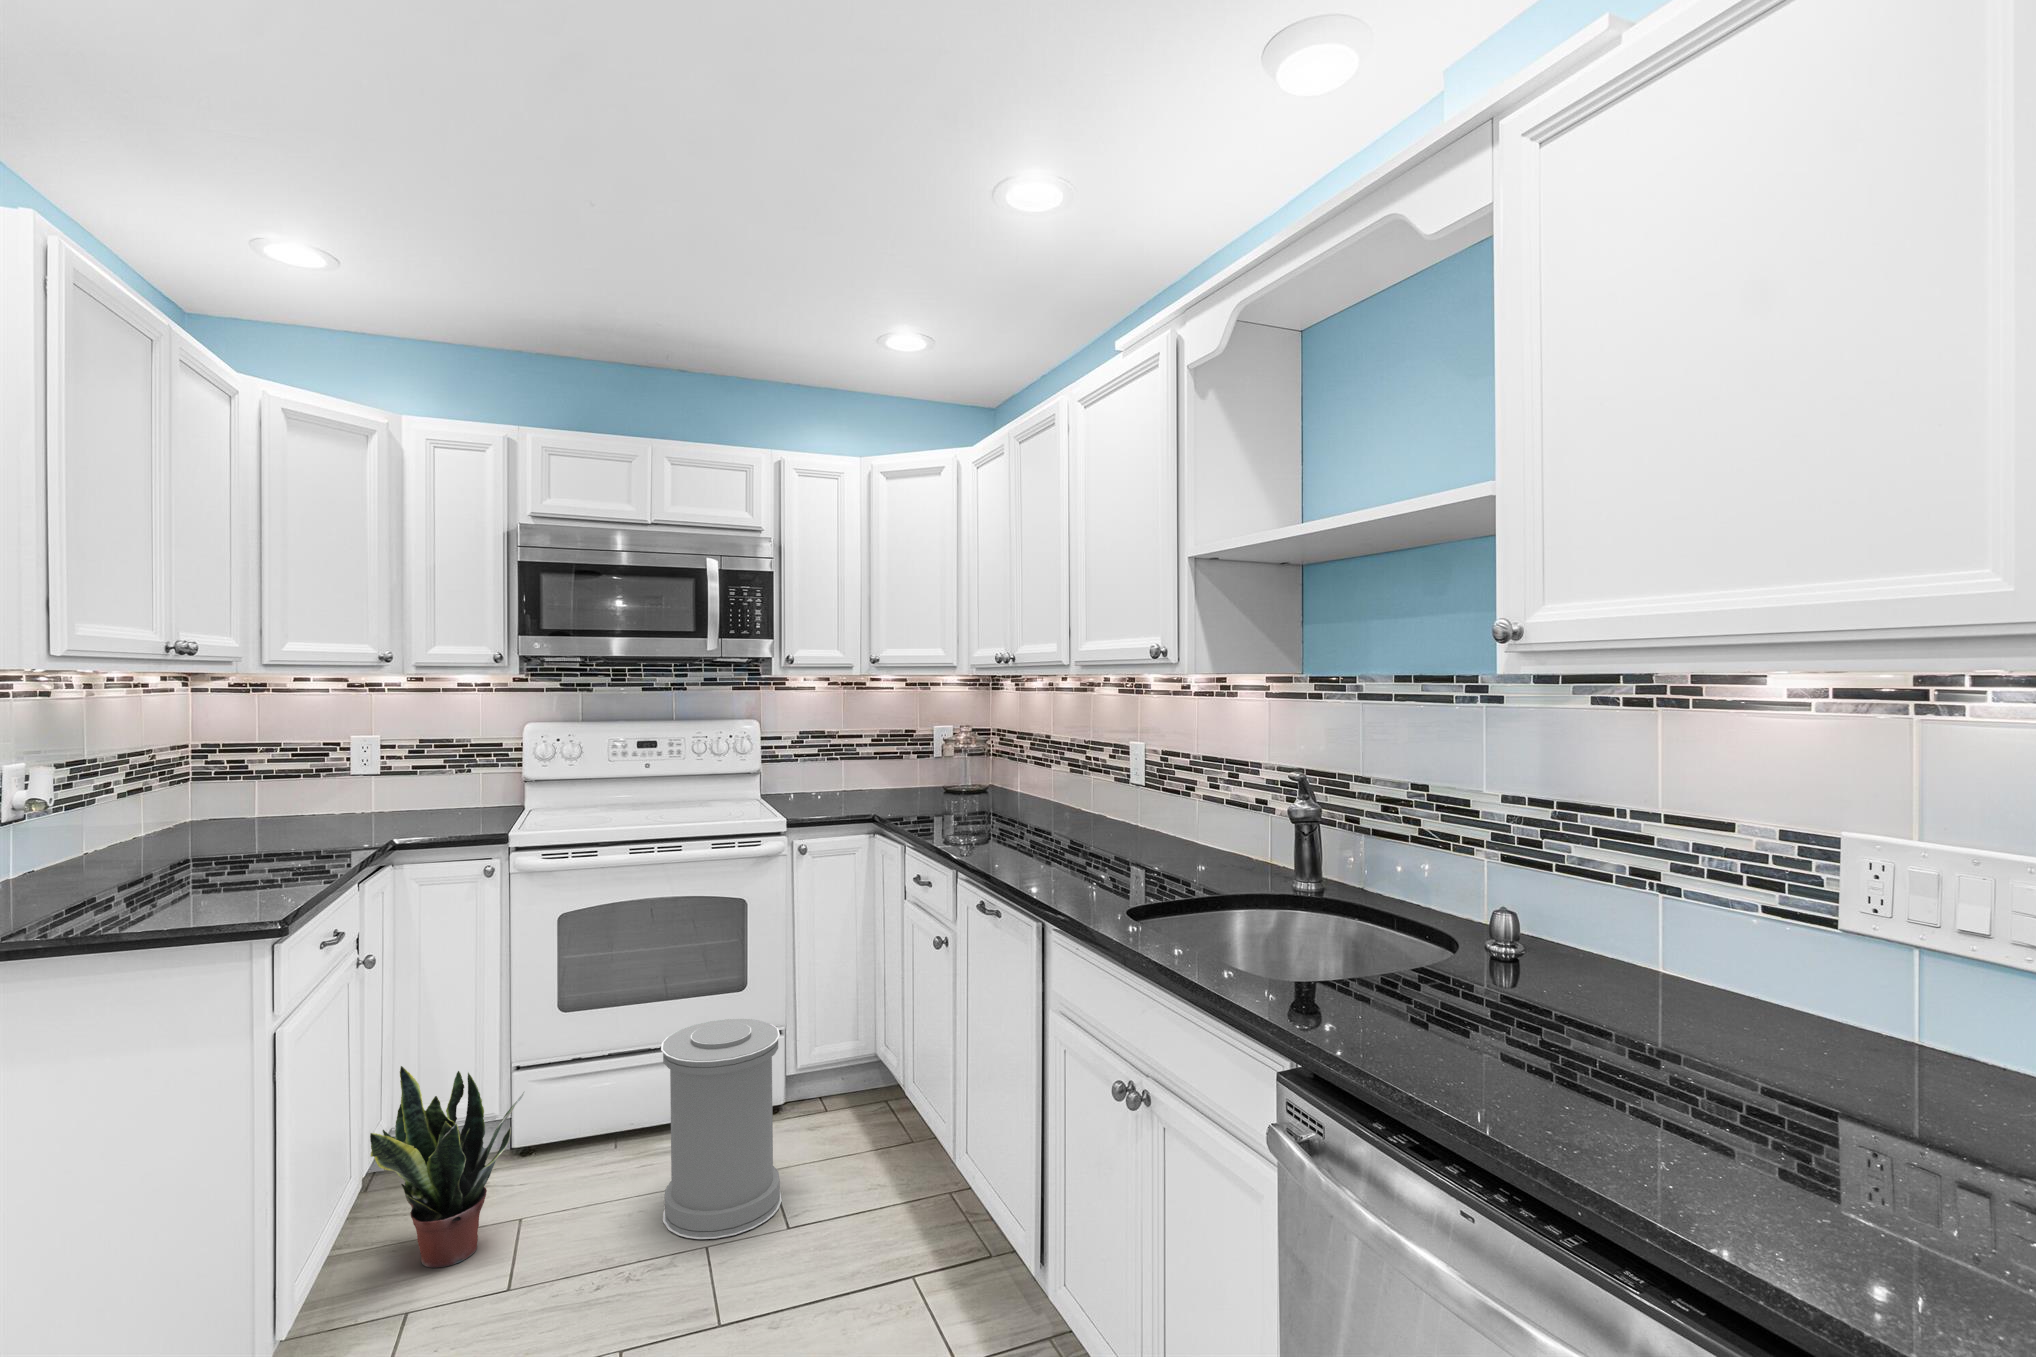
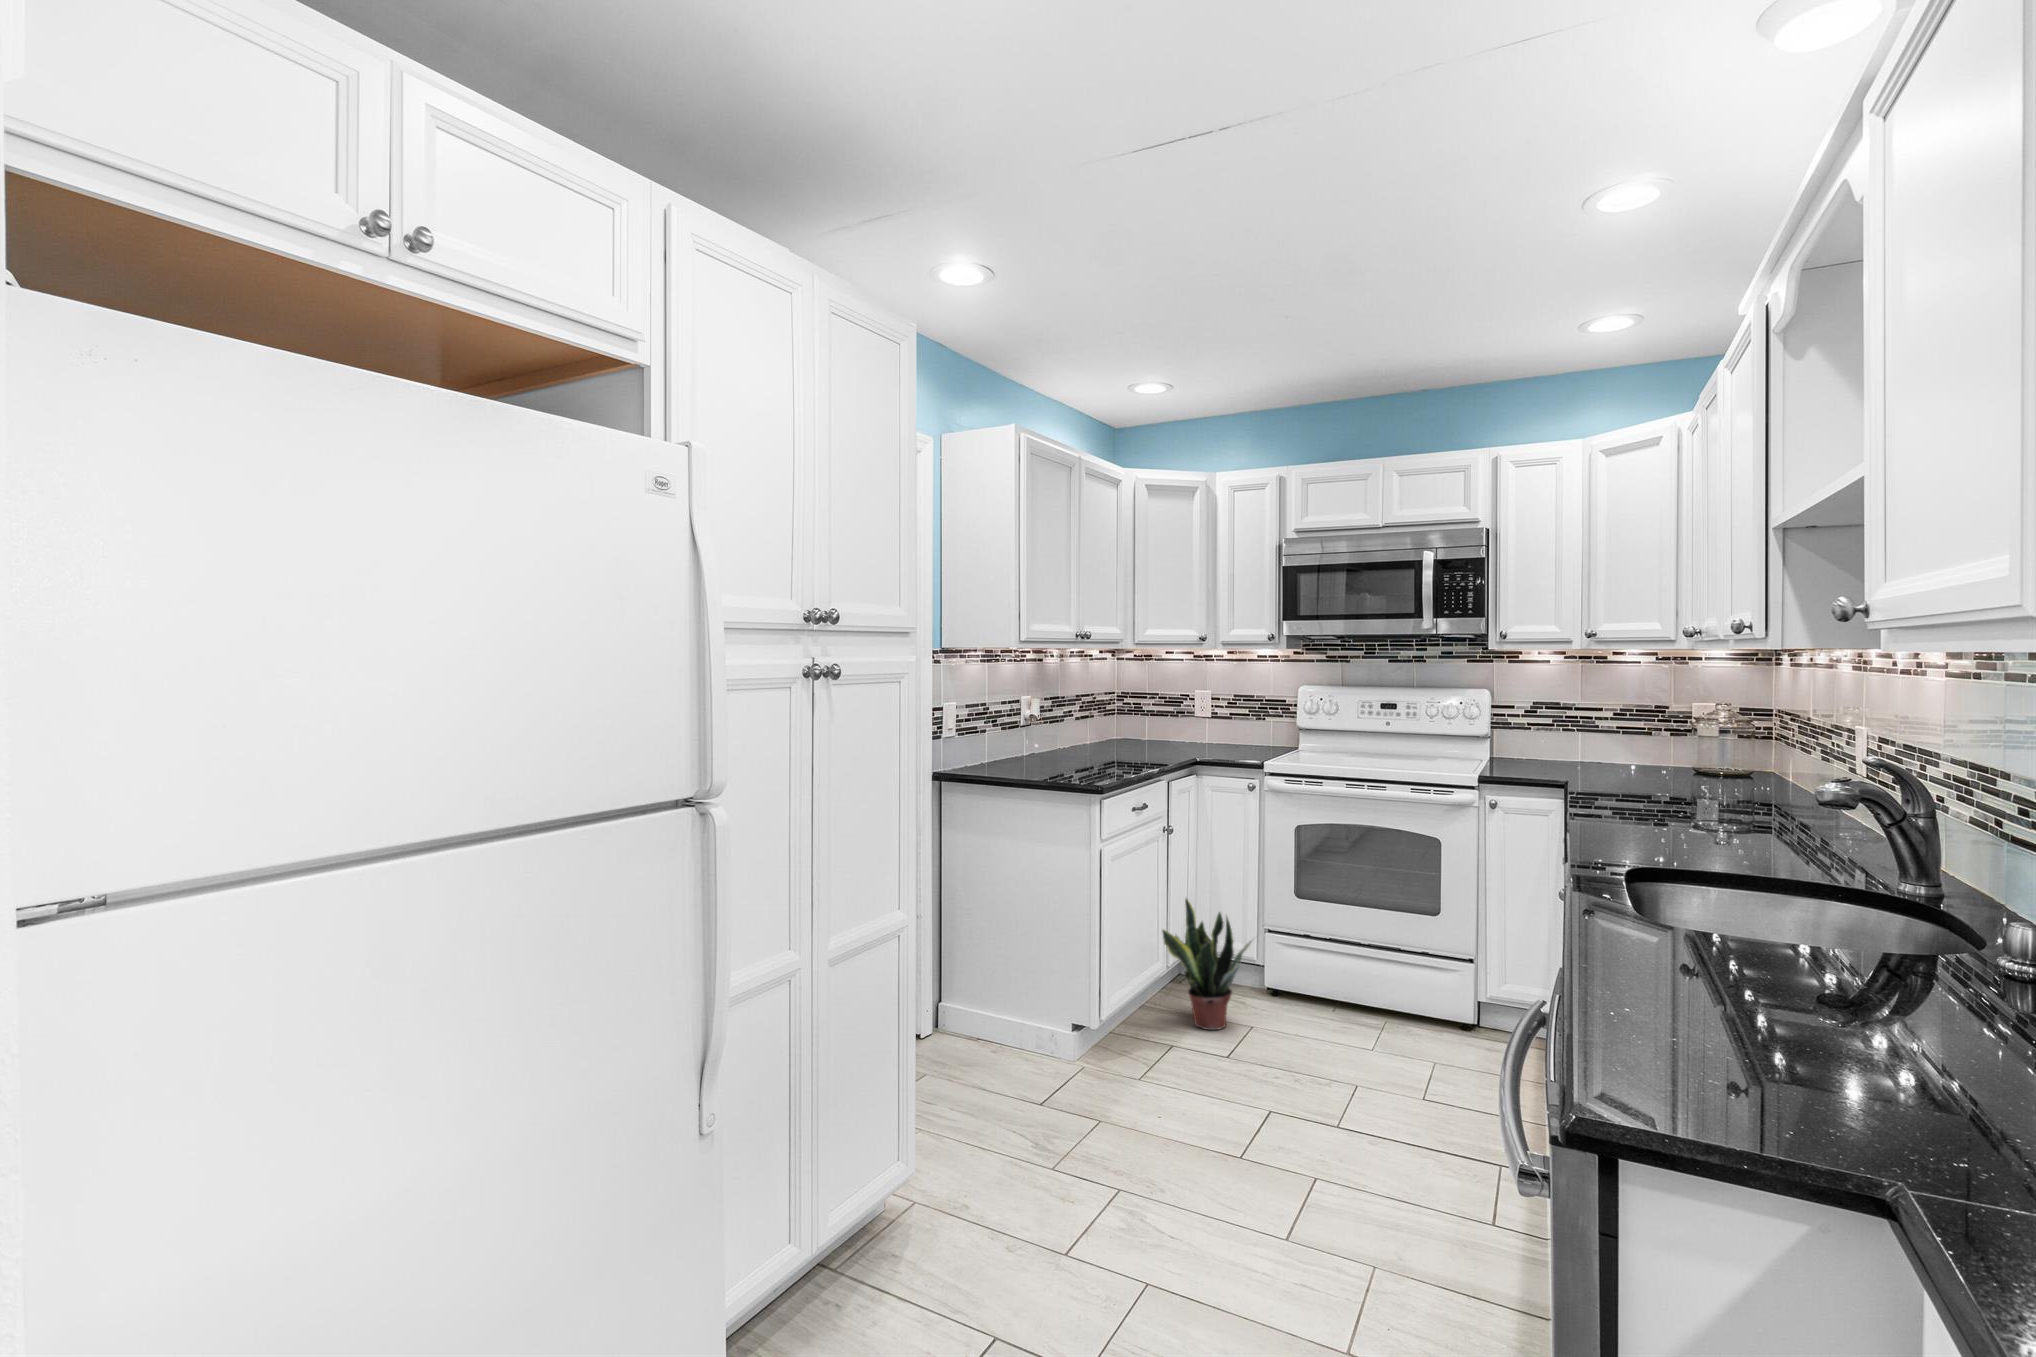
trash can: present [661,1019,782,1239] -> none [1340,920,1435,1080]

